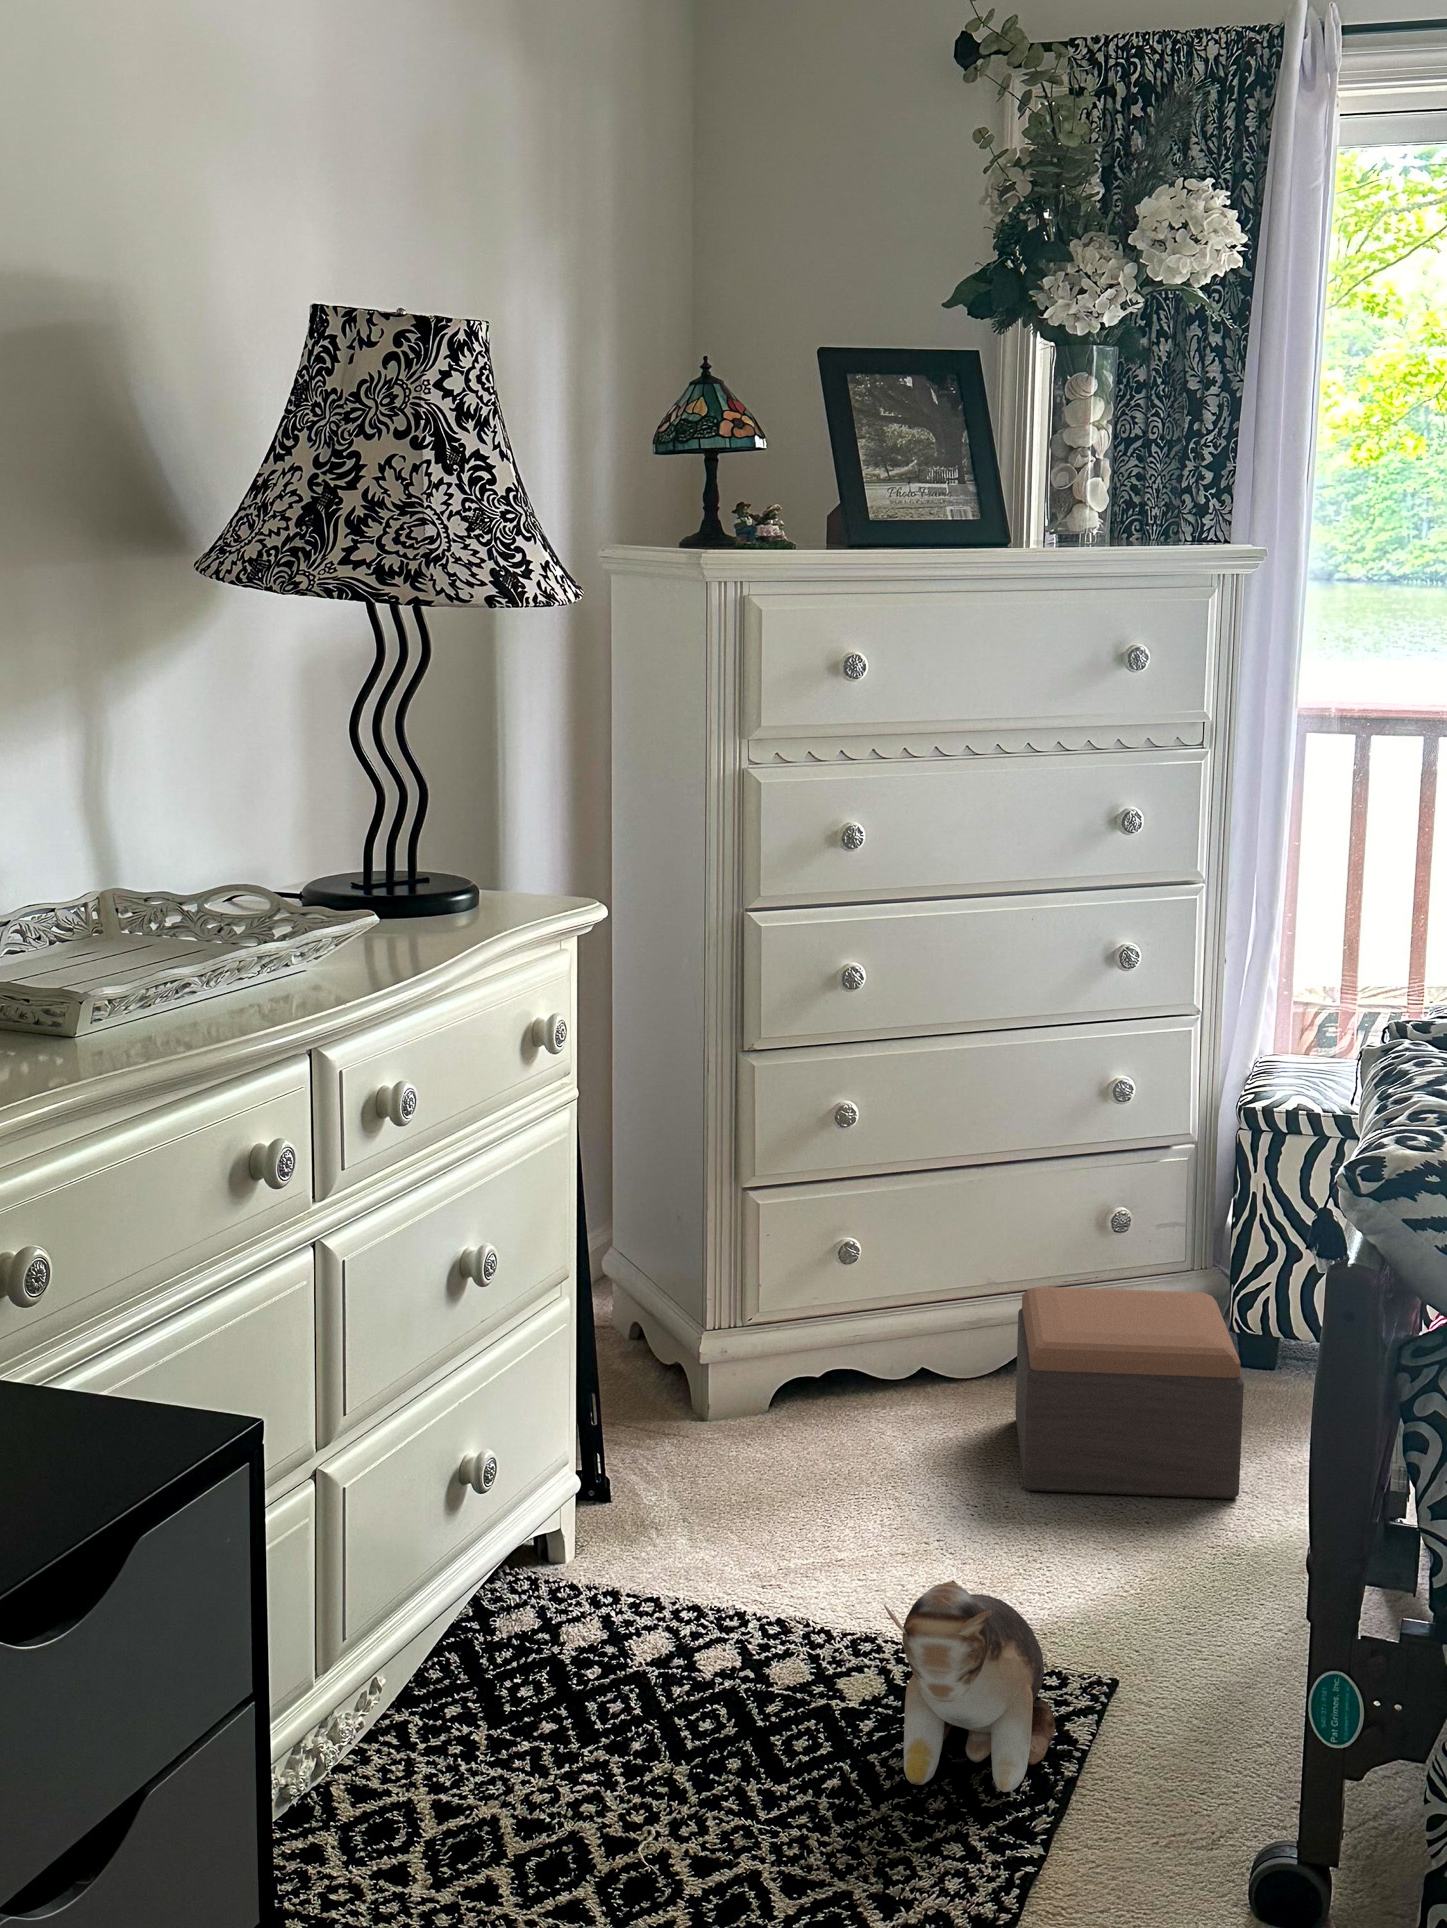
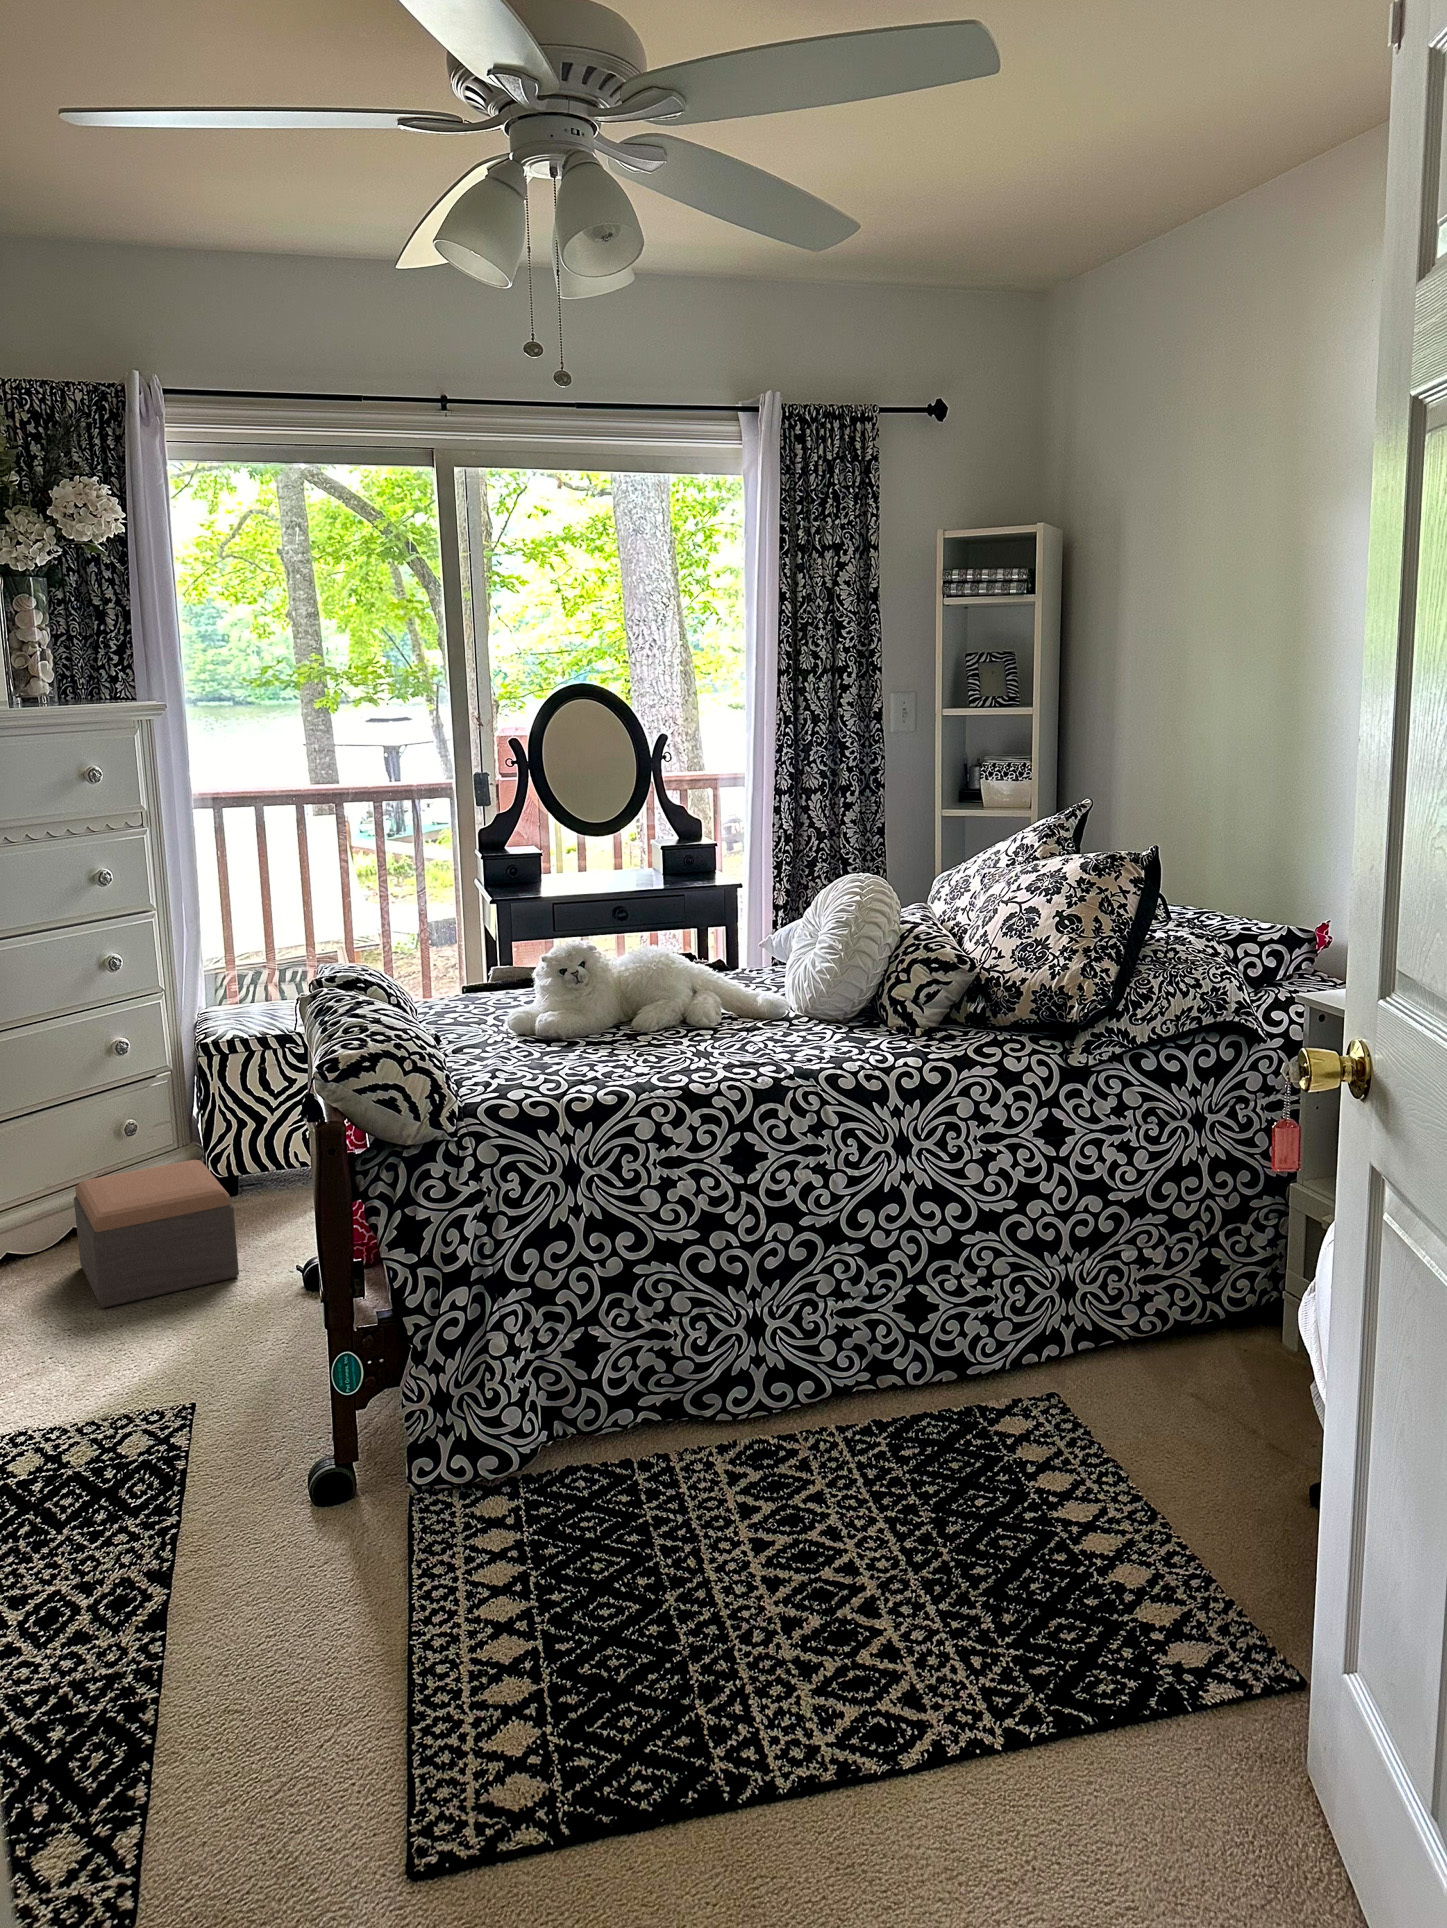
plush toy: present [884,1580,1055,1792] -> none [50,1373,167,1510]

